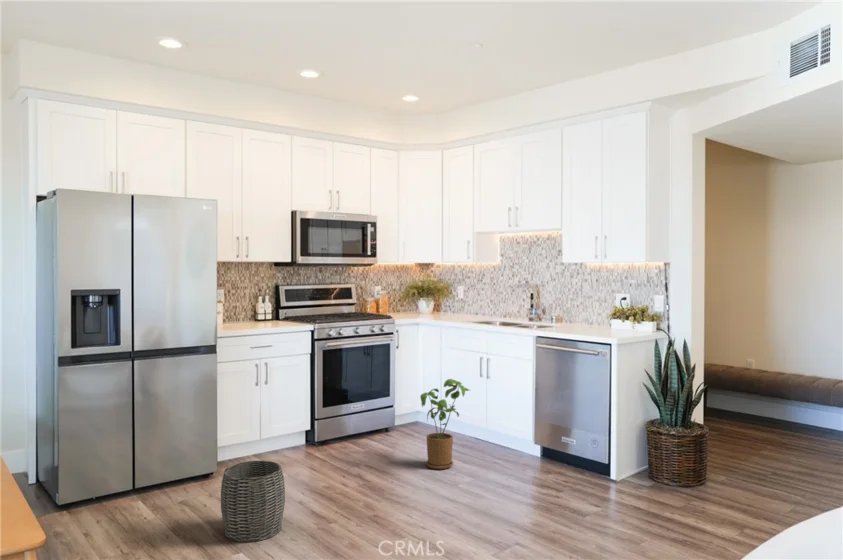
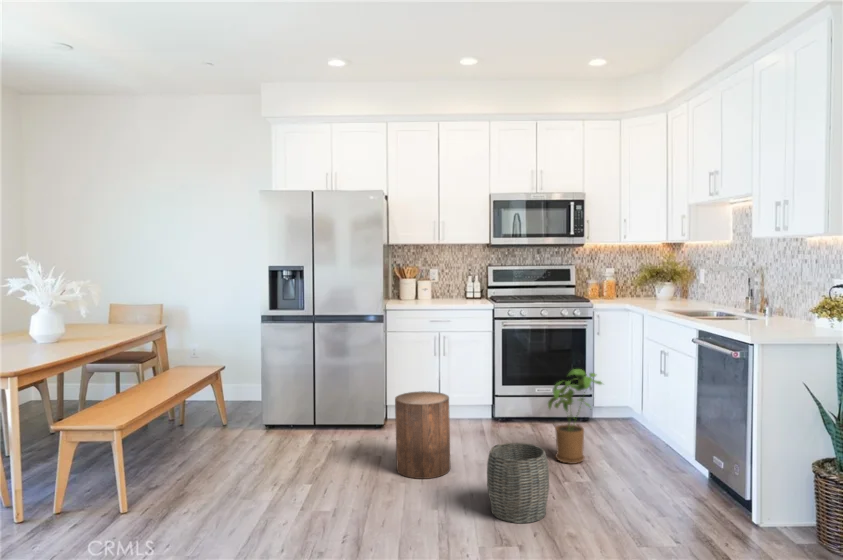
stool: none [307,421,367,519] -> present [395,391,450,479]
woven basket: present [221,461,285,542] -> present [487,443,549,523]

